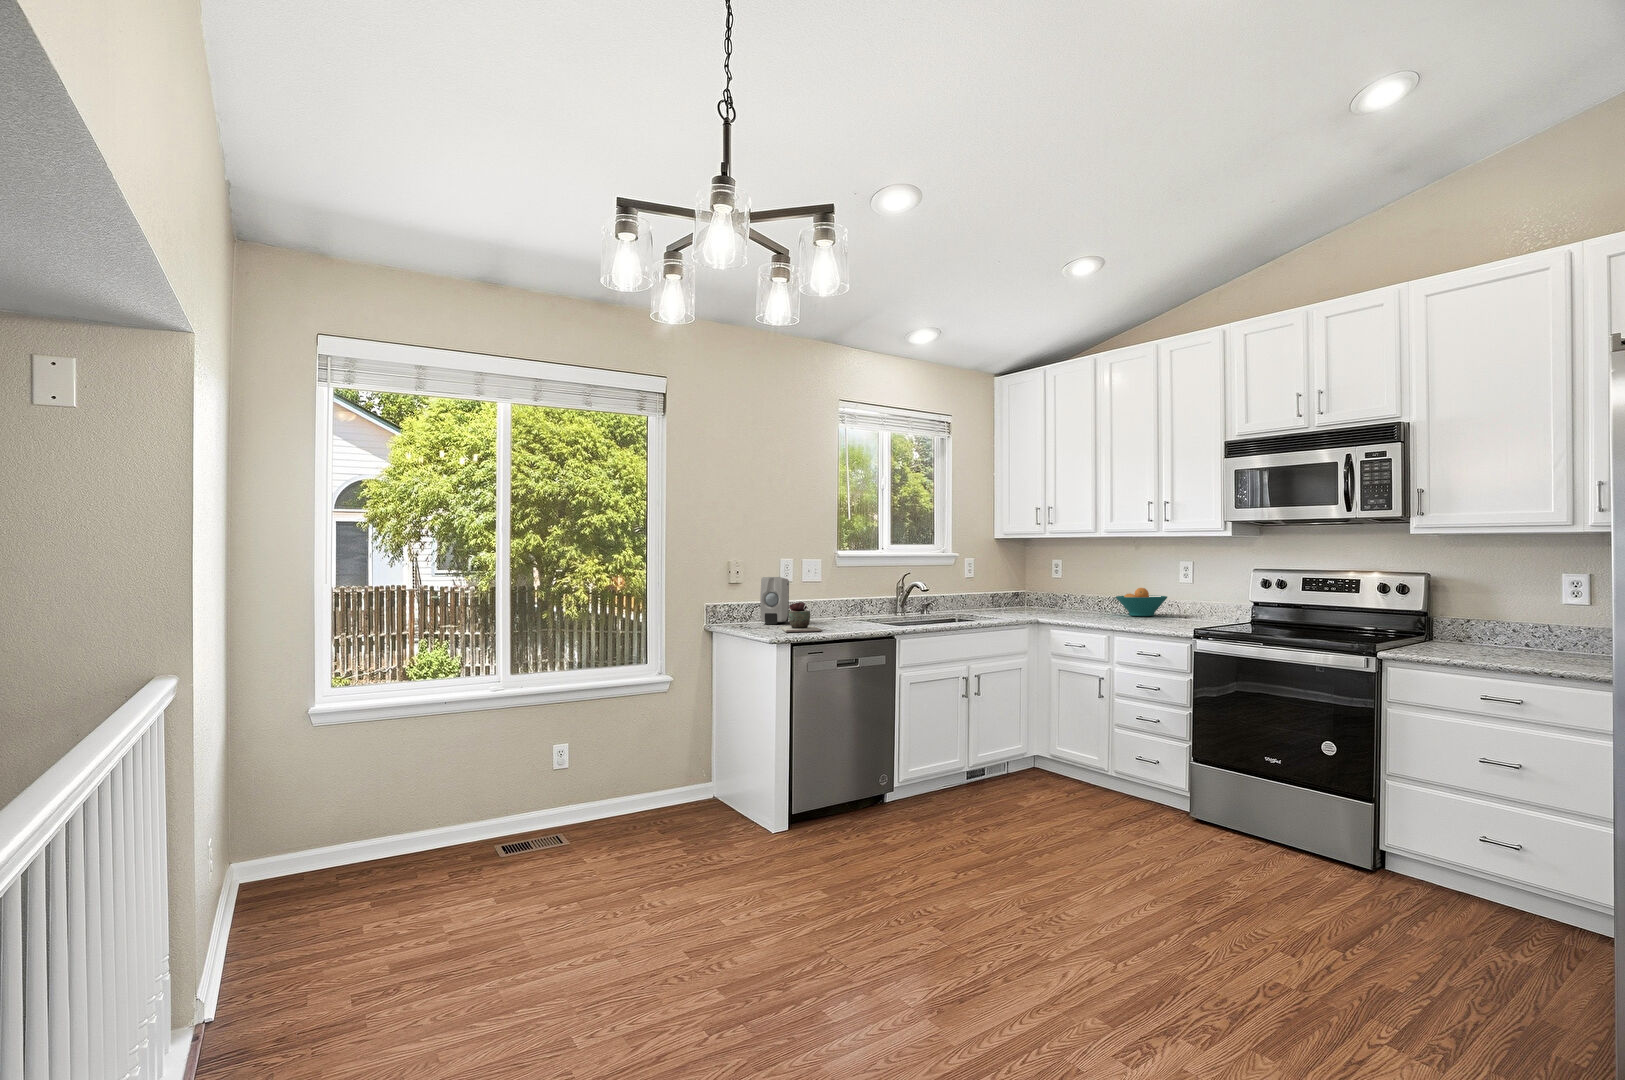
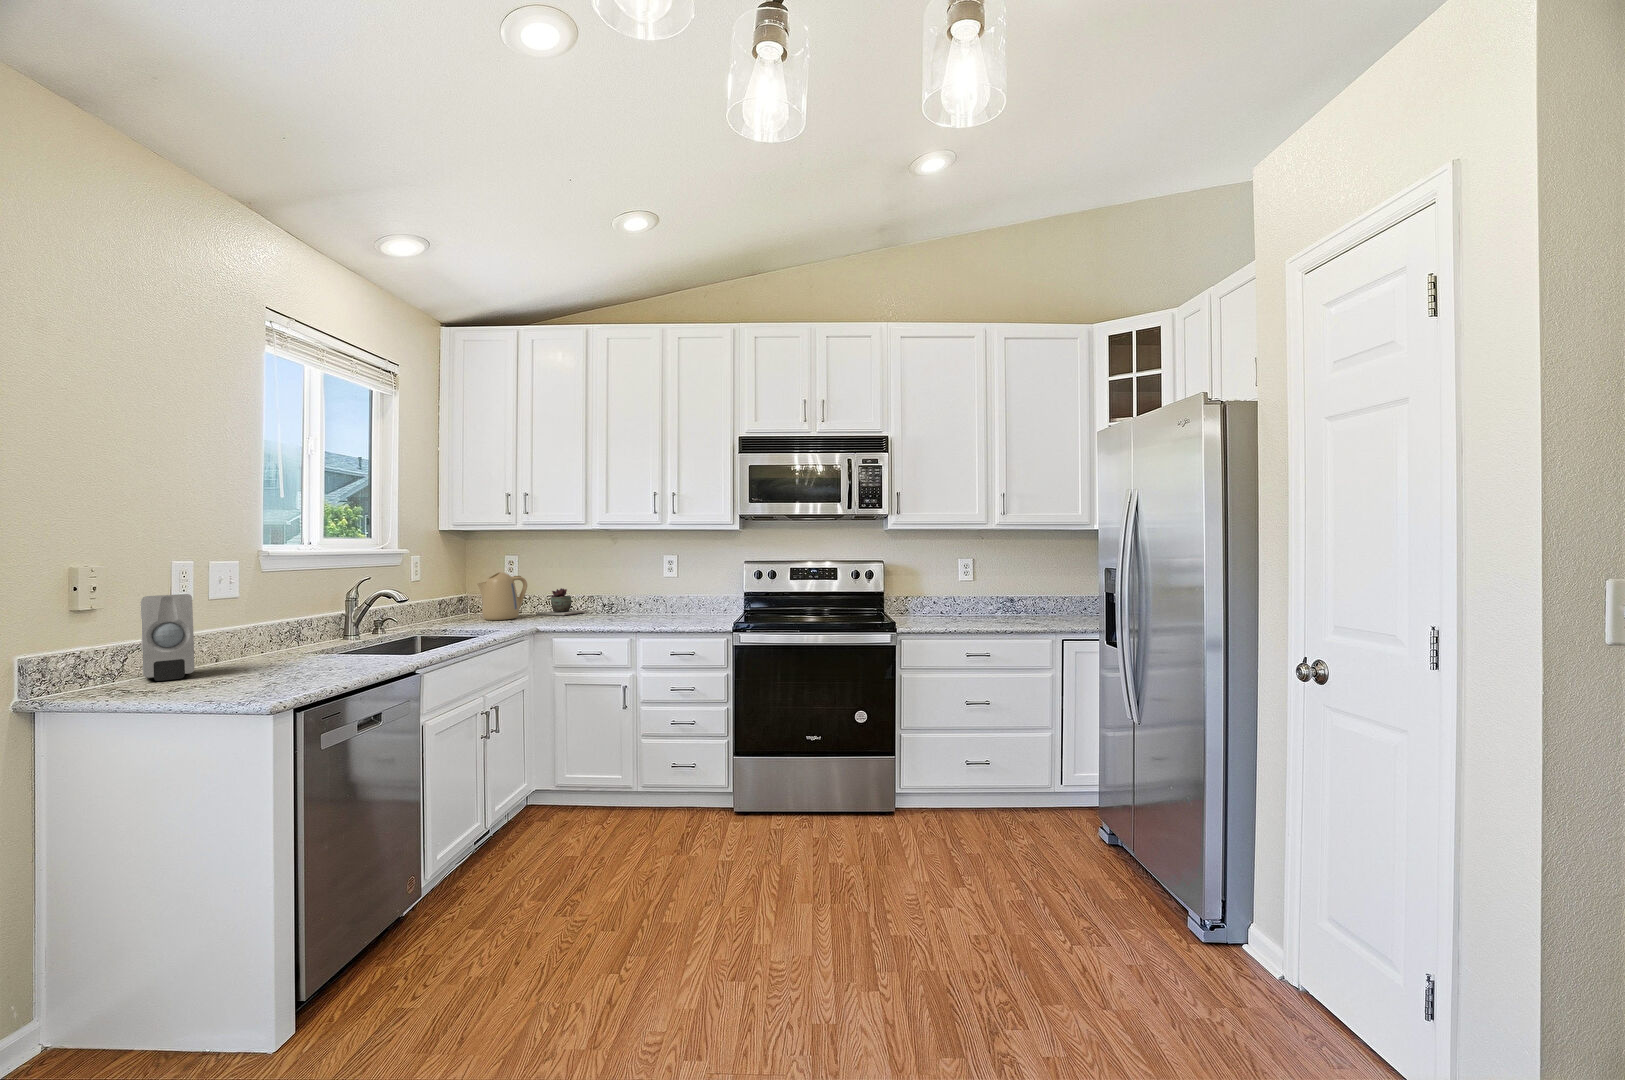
kettle: none [1009,573,1051,612] -> present [477,572,527,620]
fruit bowl: present [1116,588,1167,616] -> none [603,584,656,614]
succulent plant: present [781,602,821,632] -> present [536,588,586,615]

